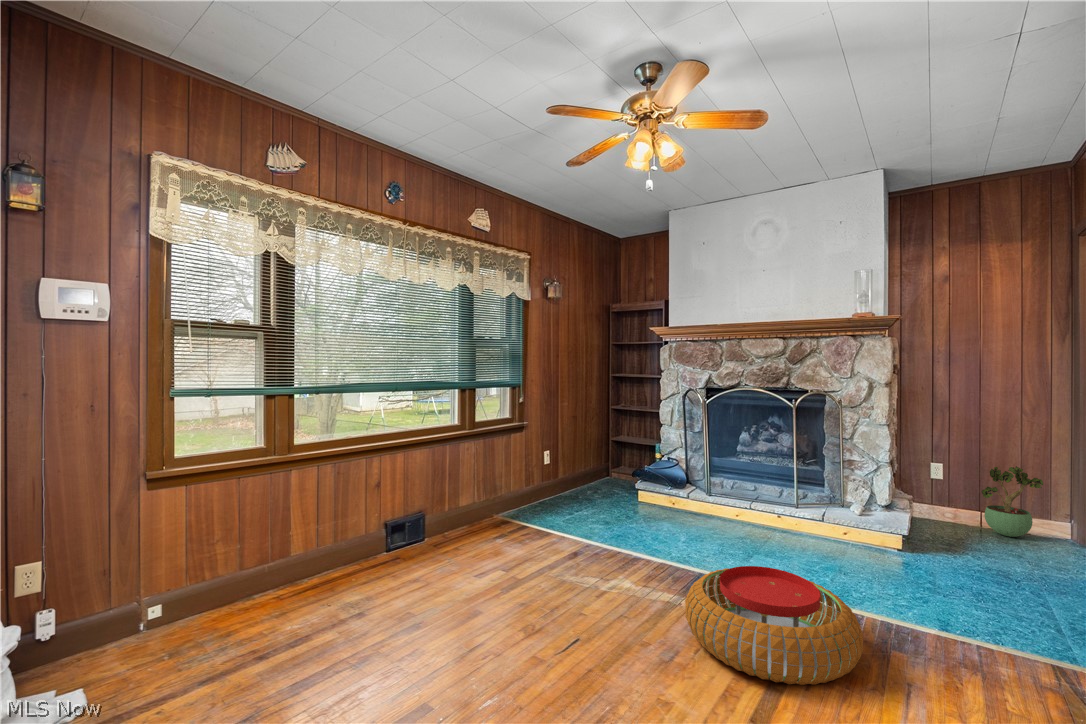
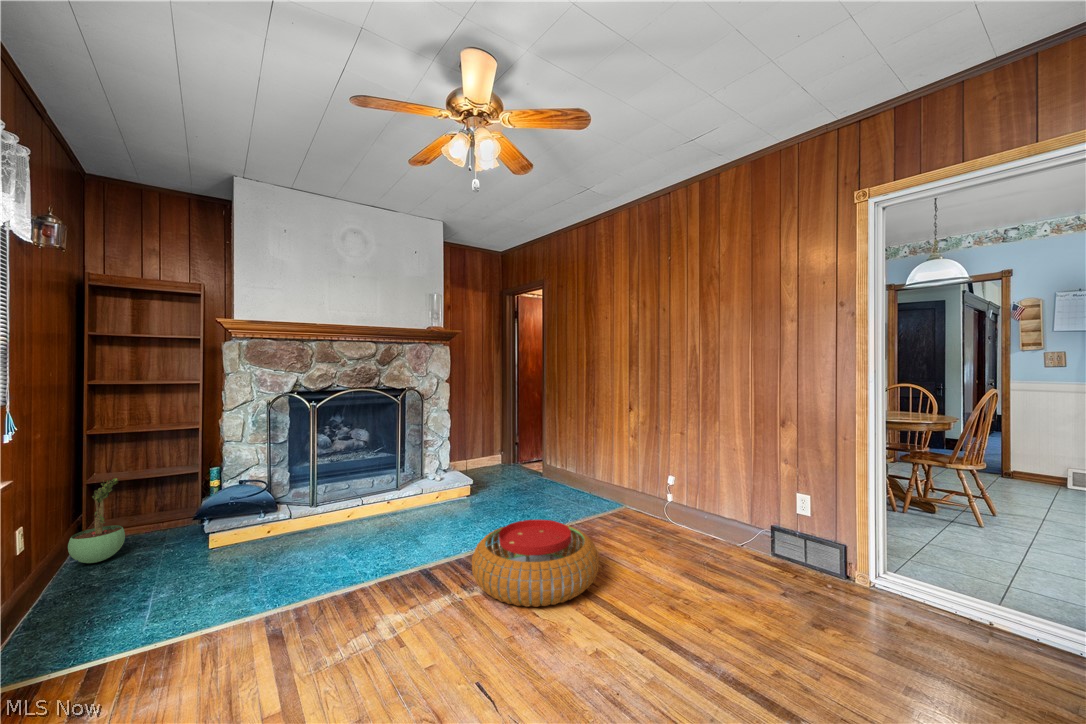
potted plant: present [982,466,1043,537] -> present [68,478,125,563]

